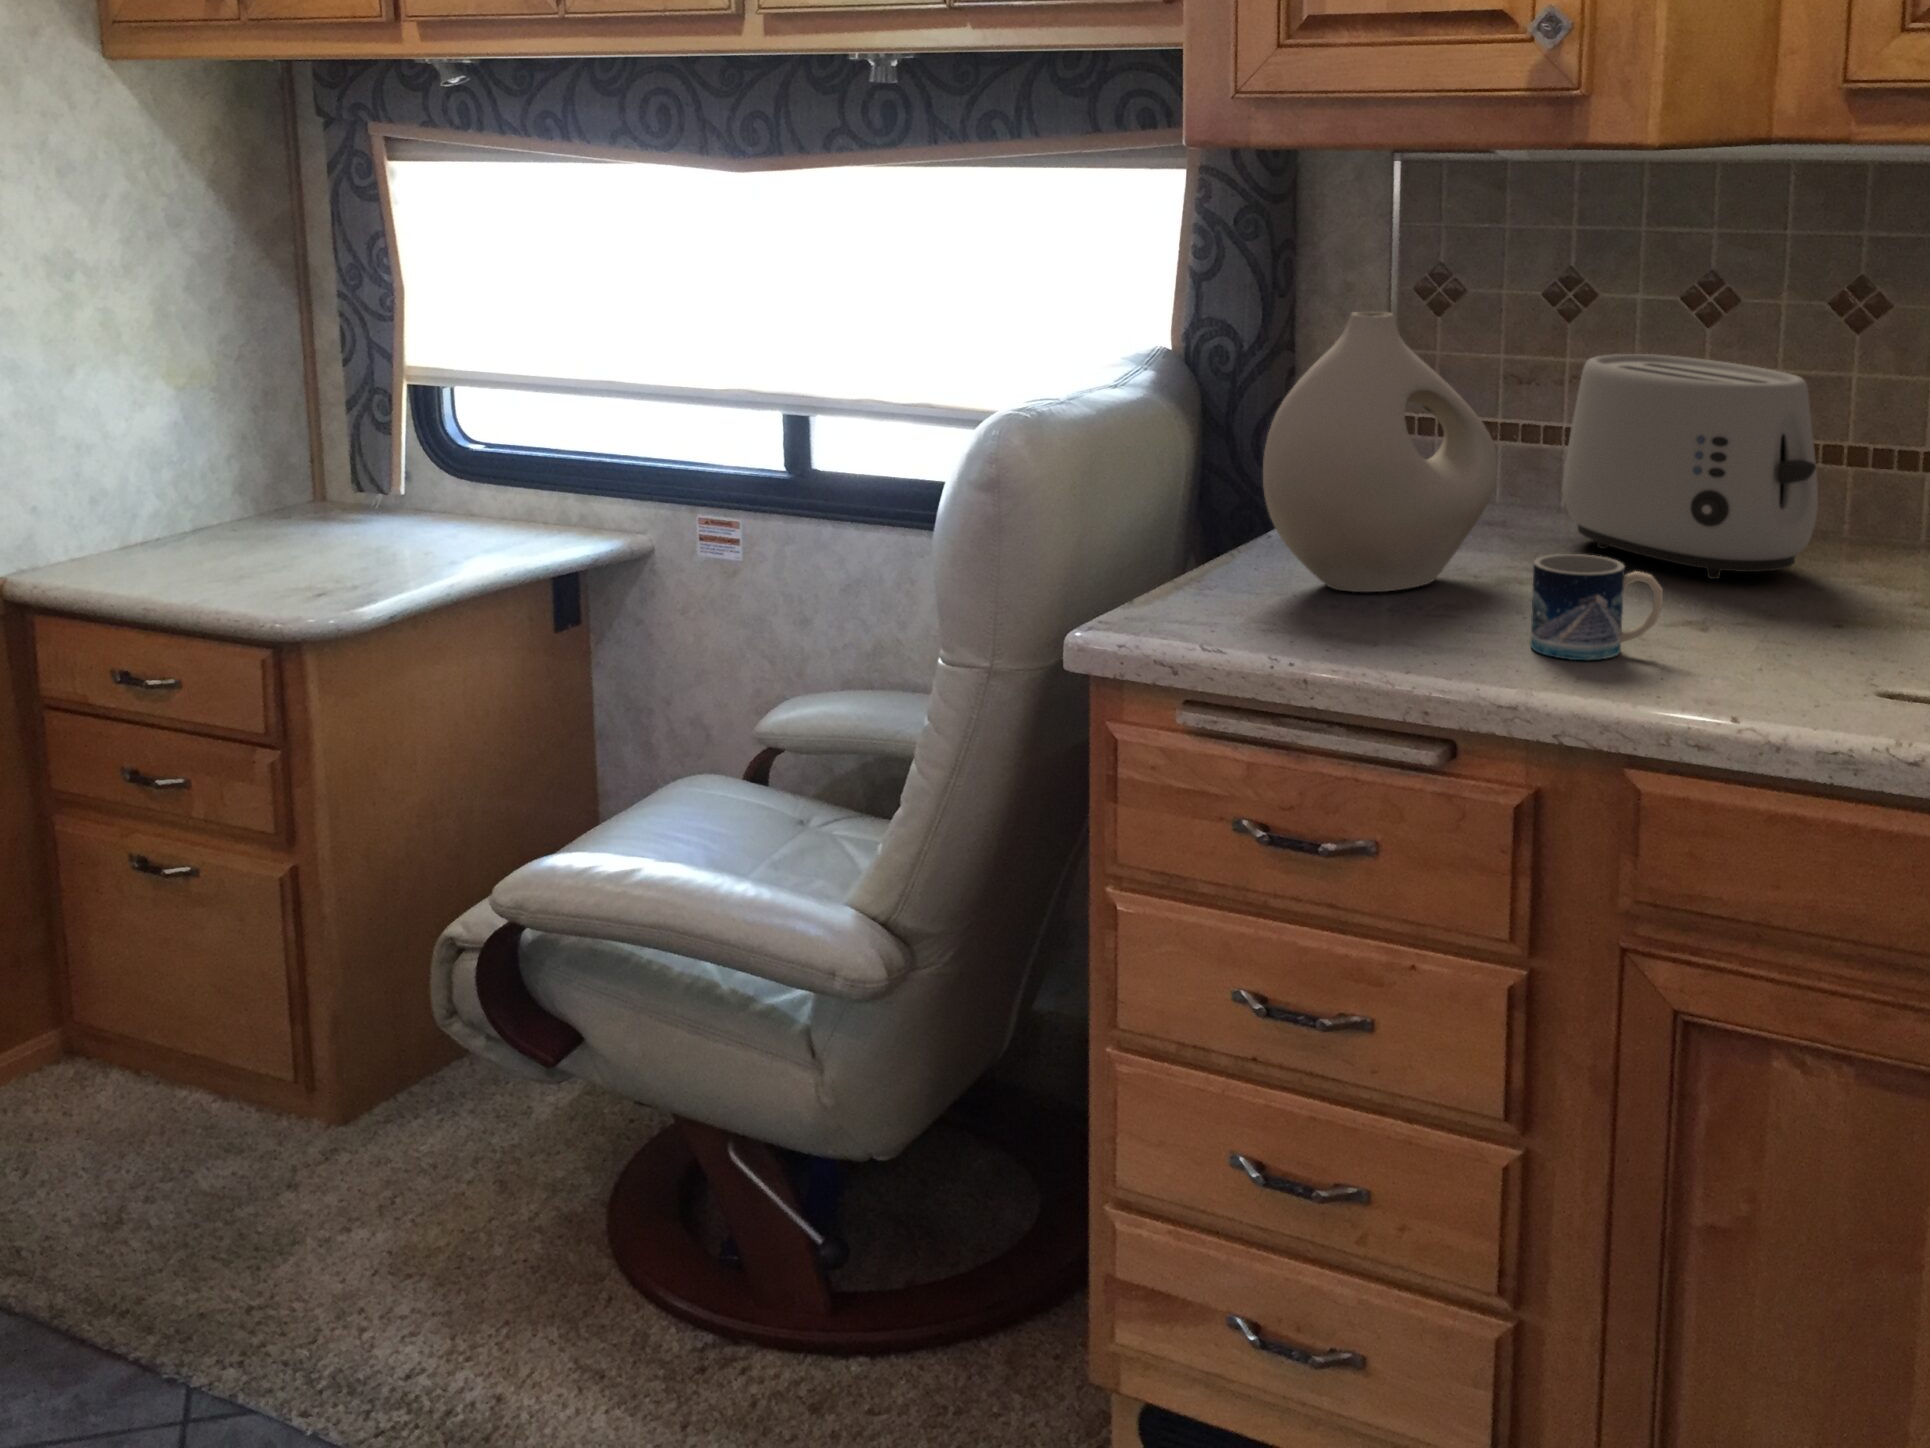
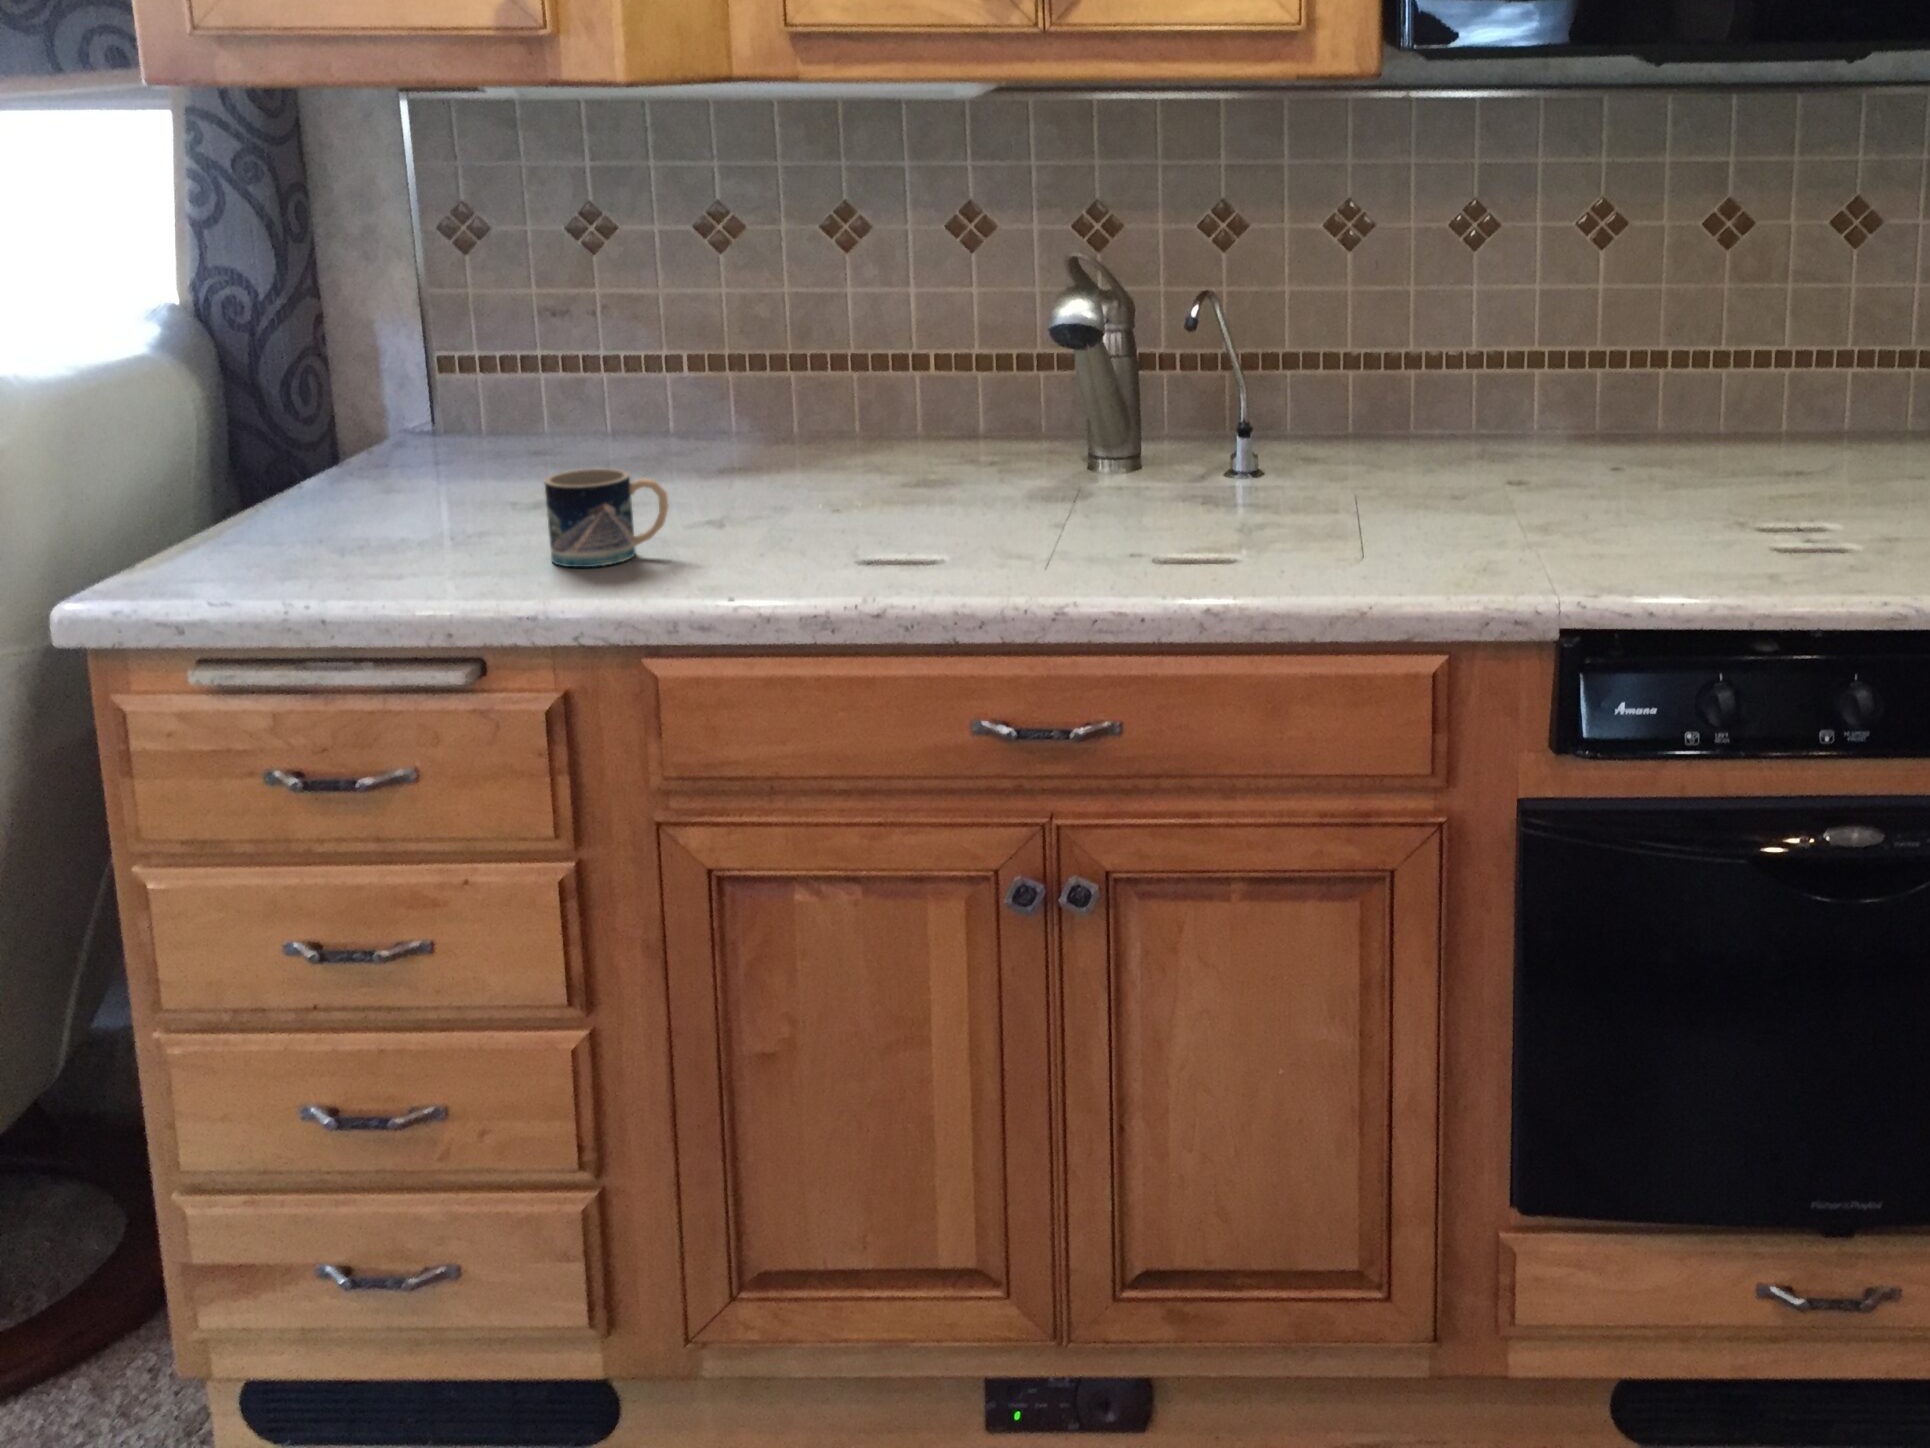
vase: present [1263,312,1497,592] -> none [264,251,520,532]
toaster: present [1563,354,1818,579] -> none [596,280,819,482]

